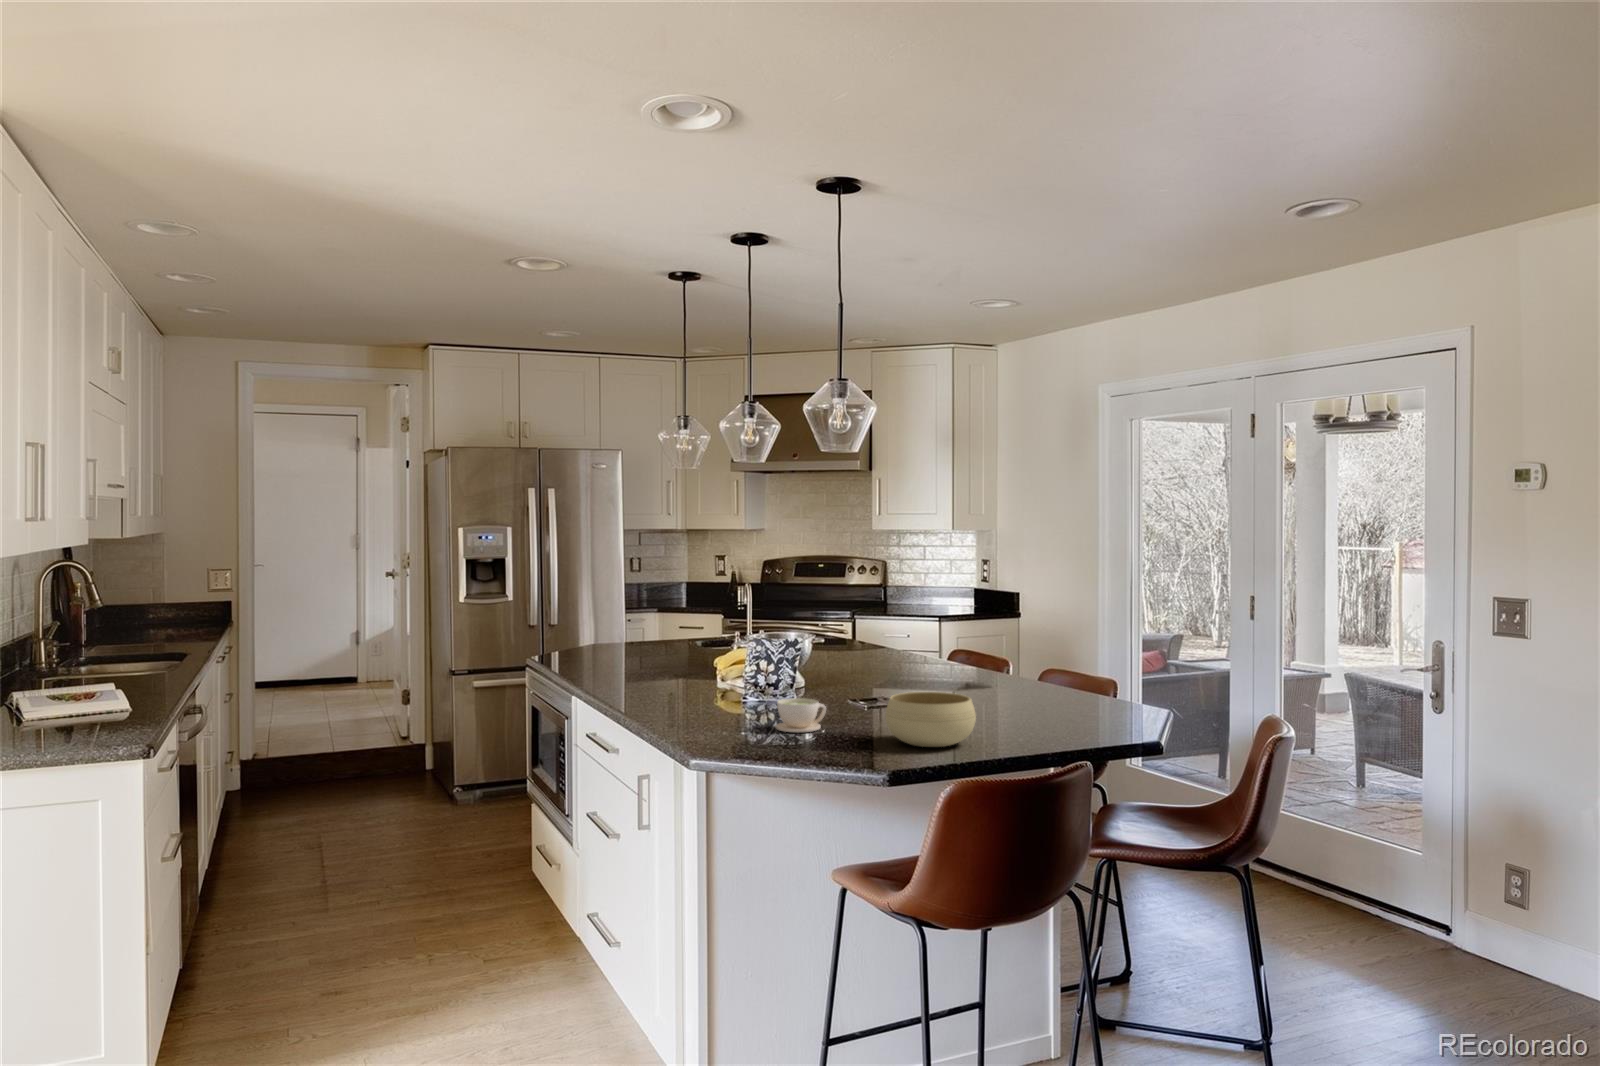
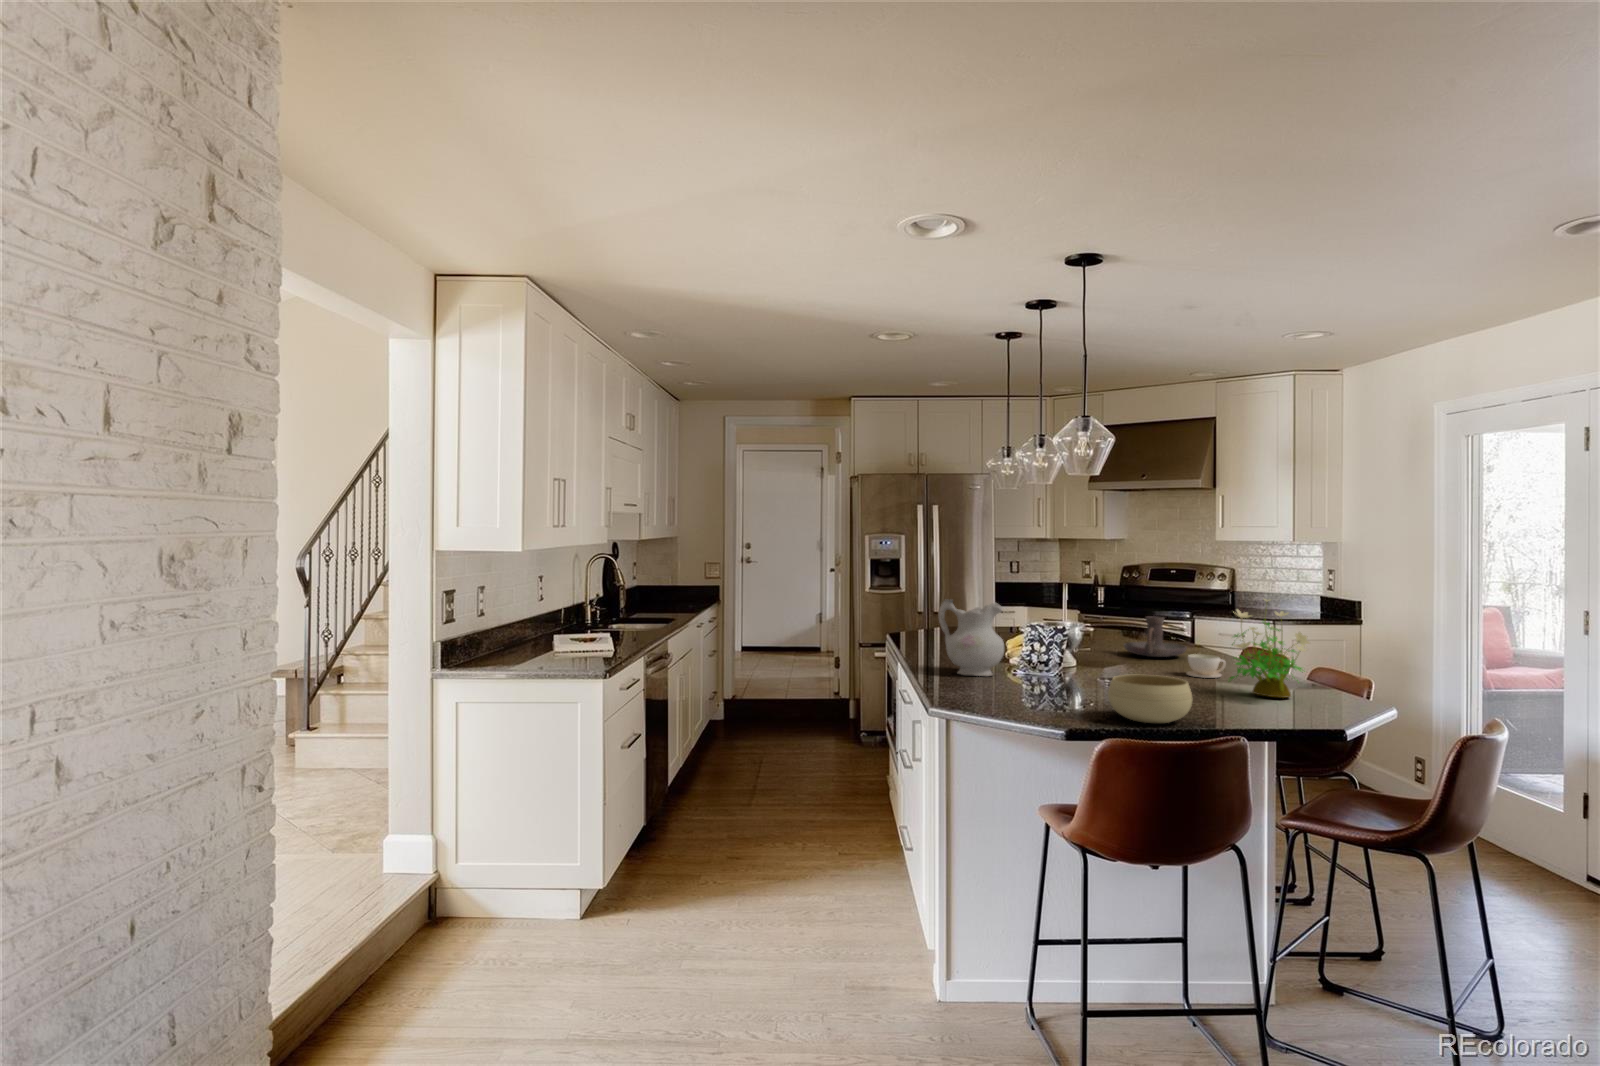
potted plant: none [970,598,1056,705] -> present [1229,599,1310,698]
ceramic pitcher: none [643,612,725,707] -> present [938,599,1004,676]
candle holder: none [829,621,897,668] -> present [1124,616,1187,657]
coffee cup: present [775,698,826,733] -> present [1187,654,1226,678]

